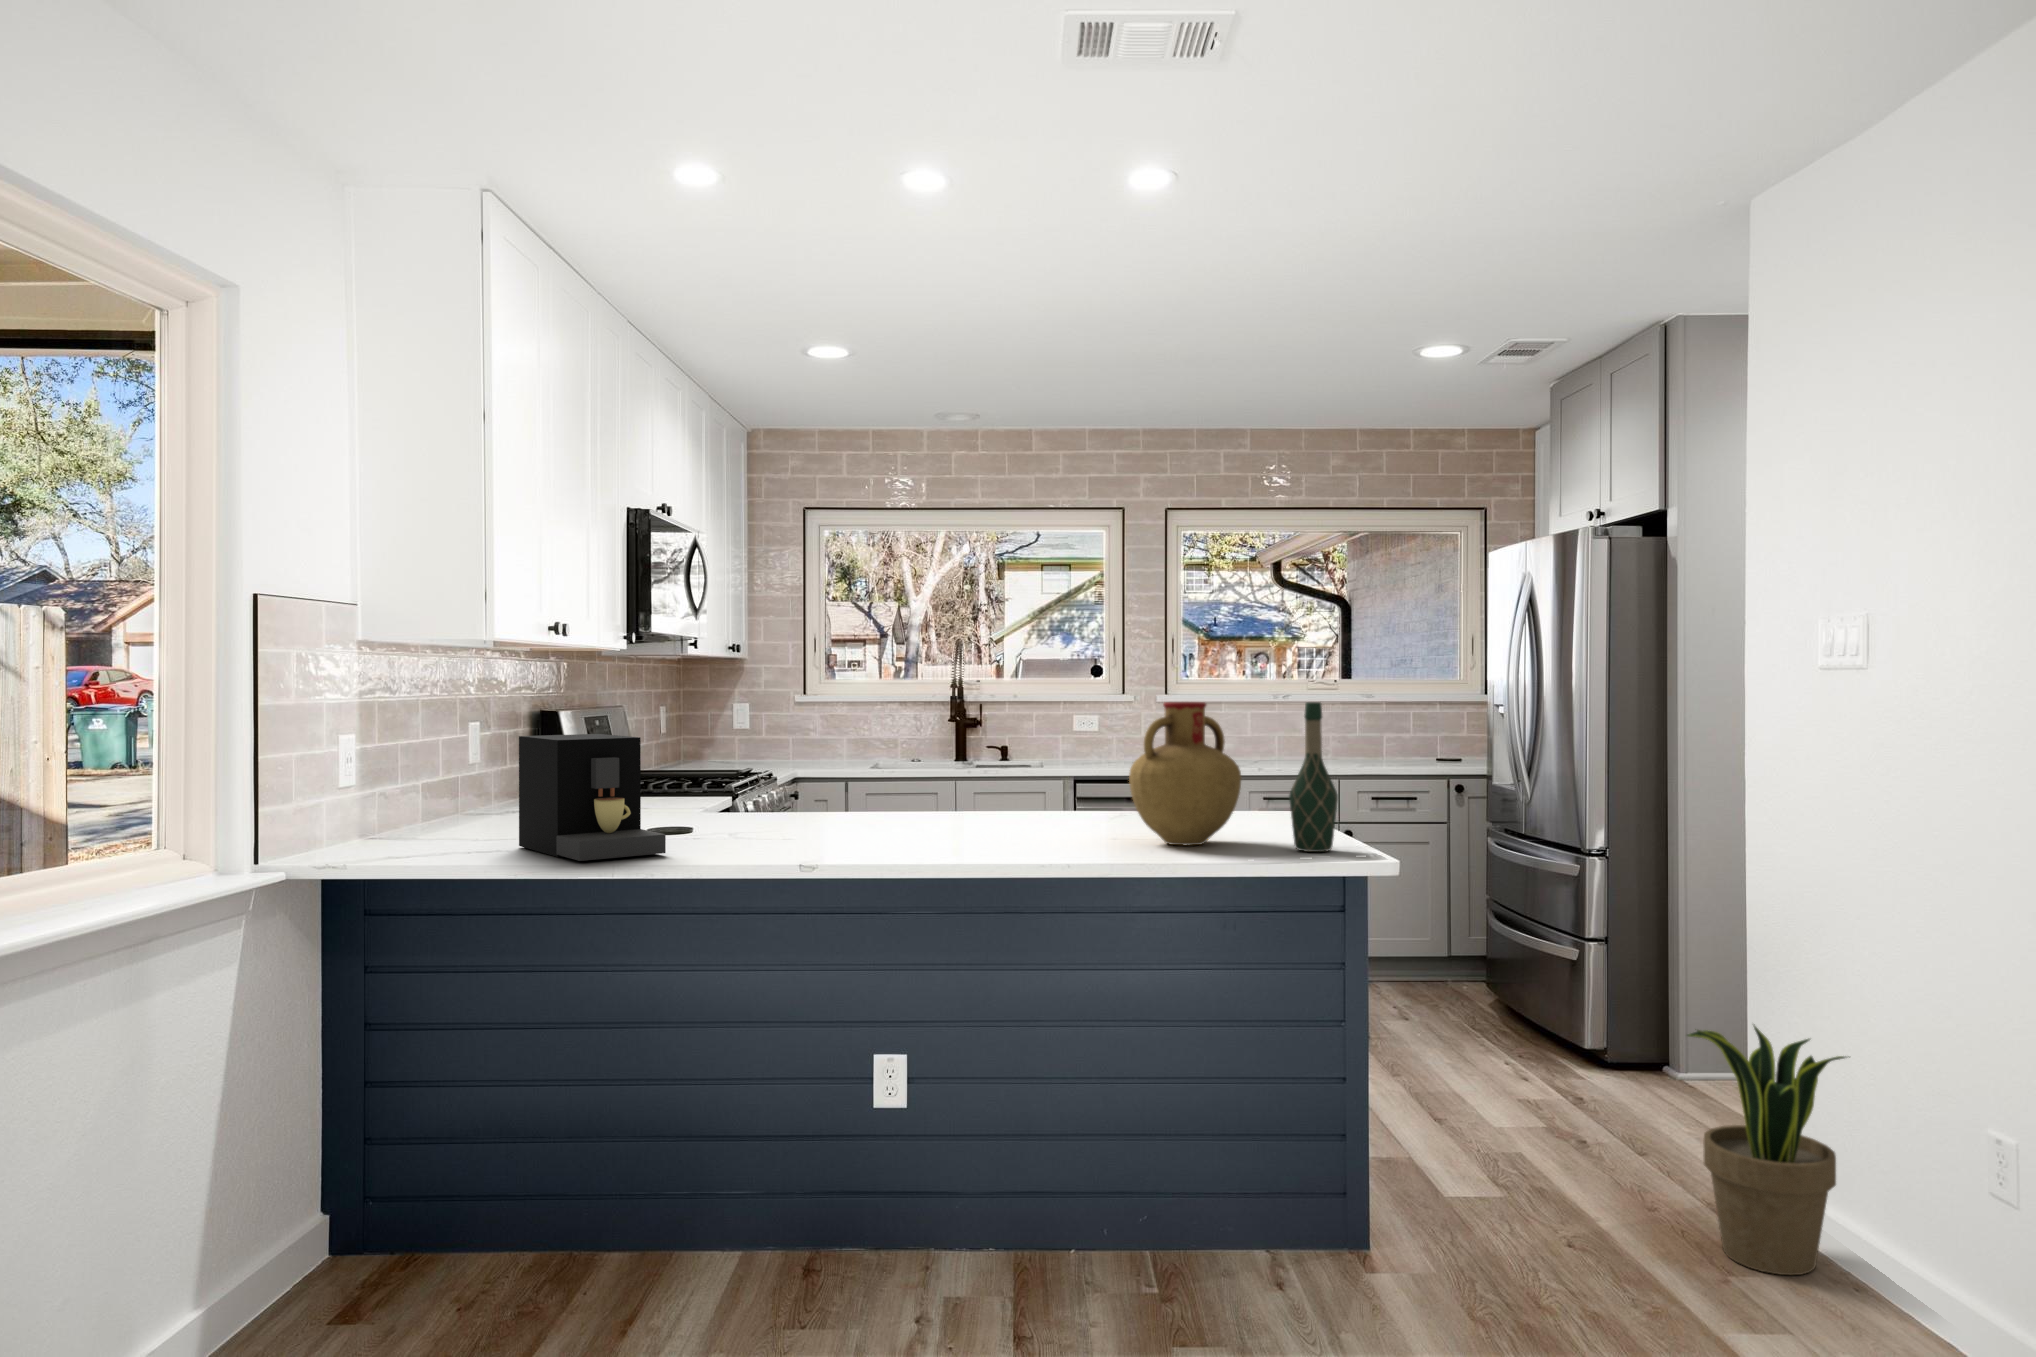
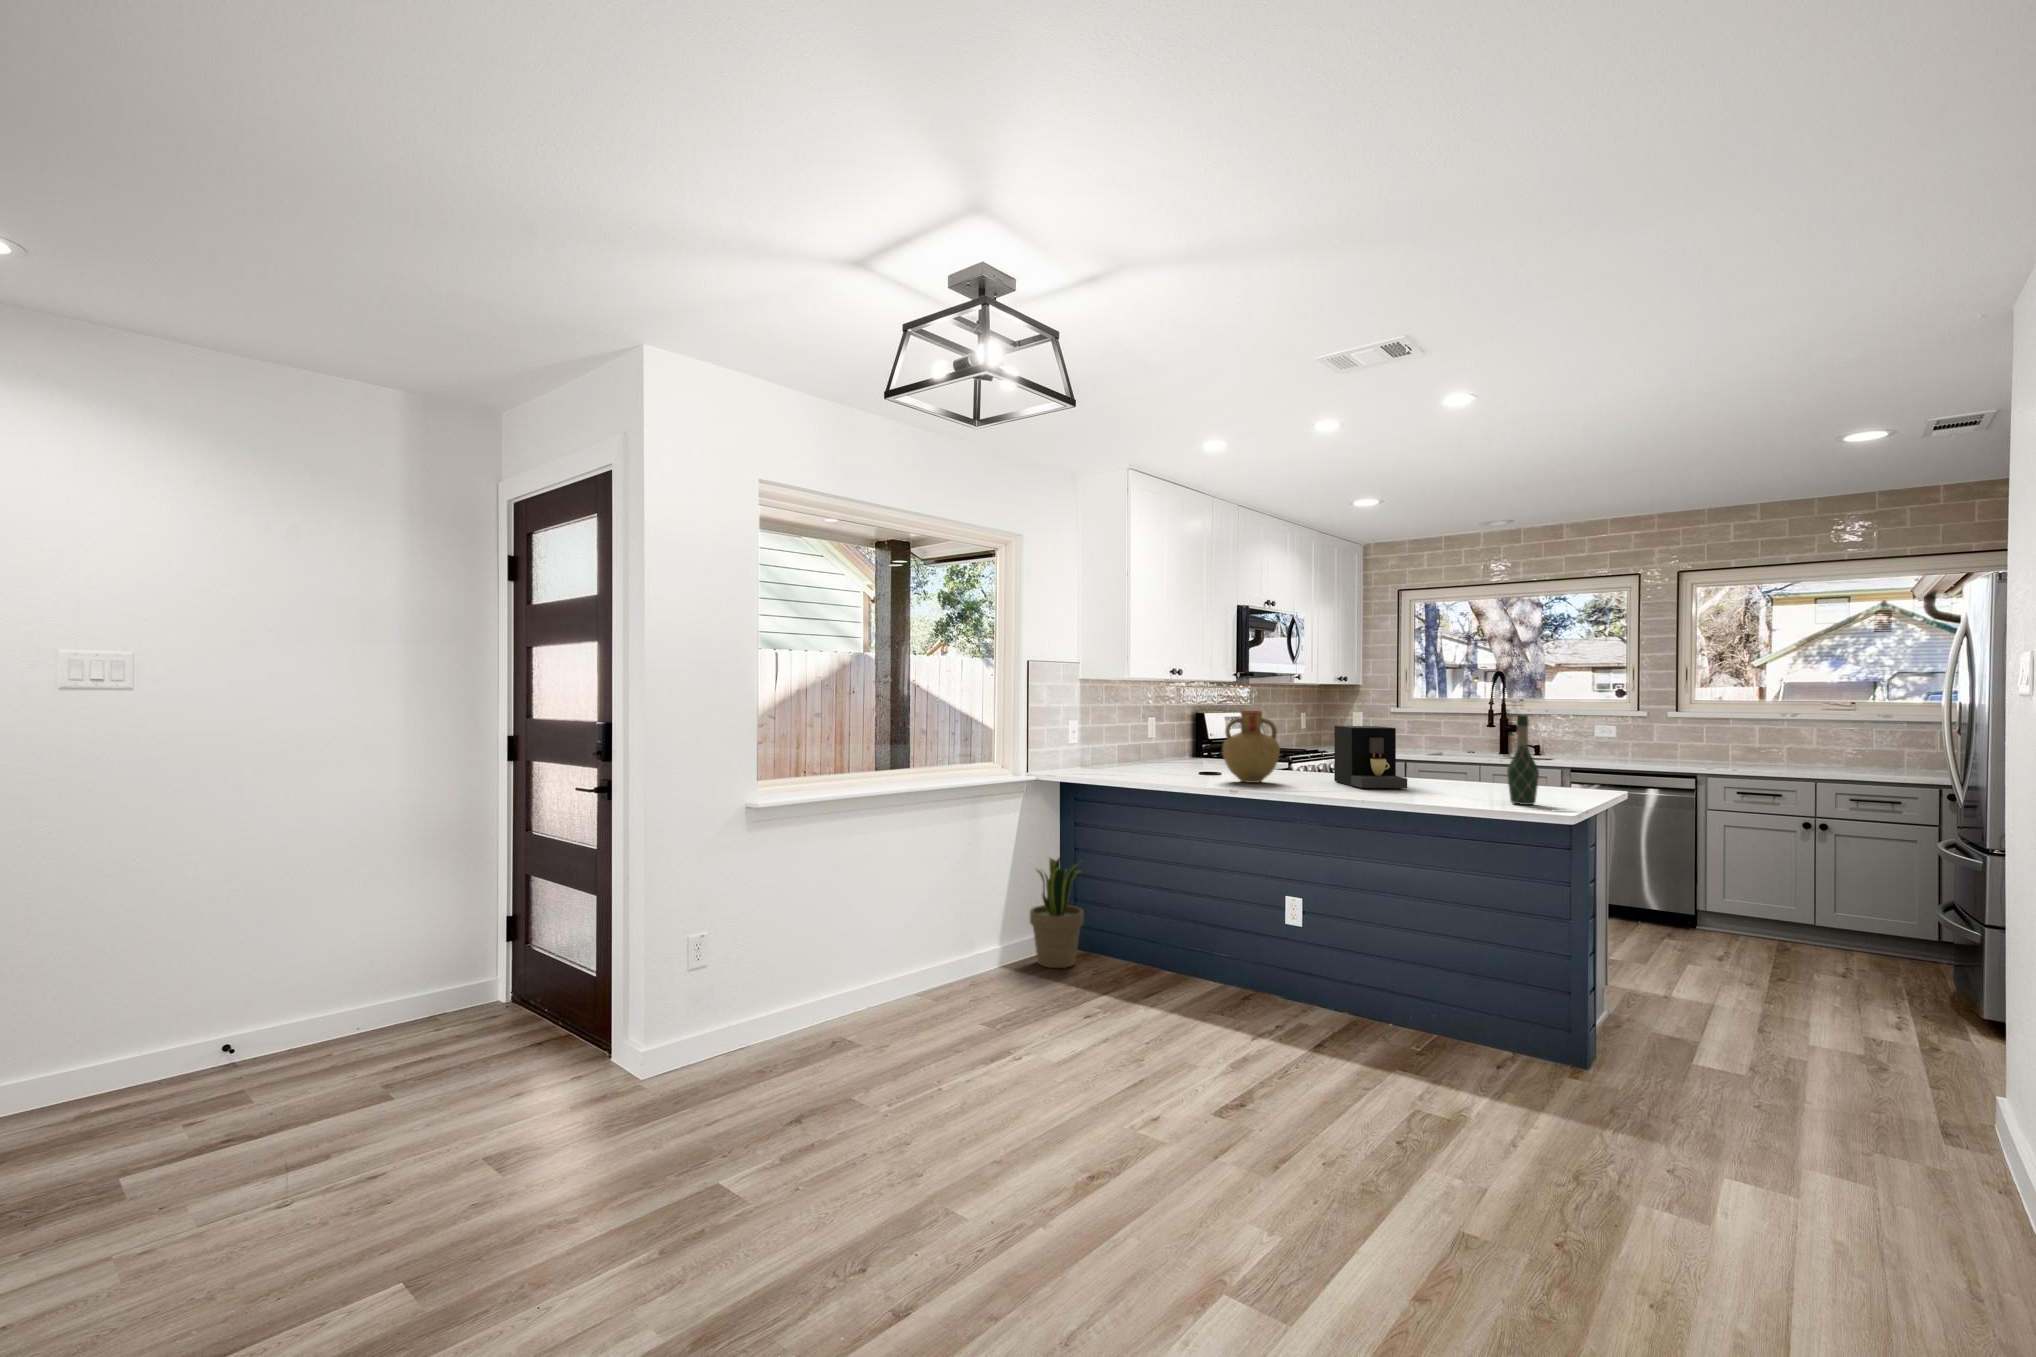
vase: present [1129,702,1241,845] -> present [1222,711,1280,783]
coffee maker: present [519,734,666,861] -> present [1334,726,1407,788]
potted plant: present [1687,1025,1846,1275] -> present [1030,857,1084,968]

